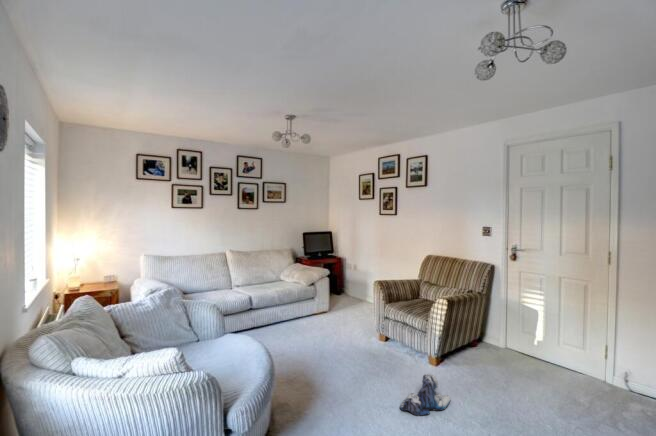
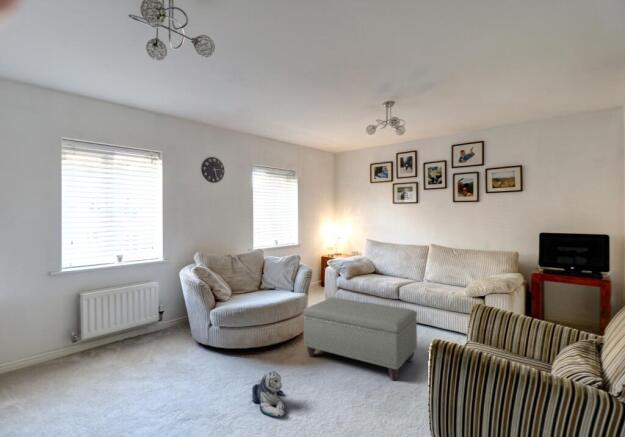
ottoman: none [292,299,388,379] -> present [303,298,417,380]

